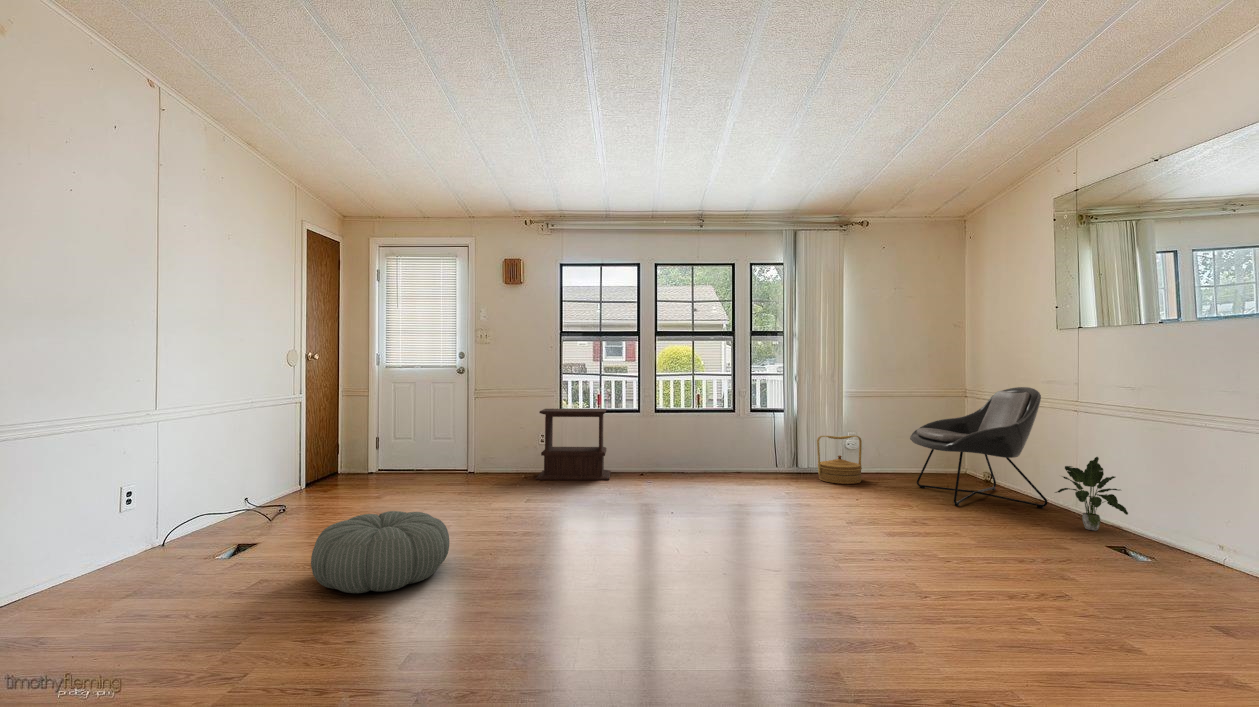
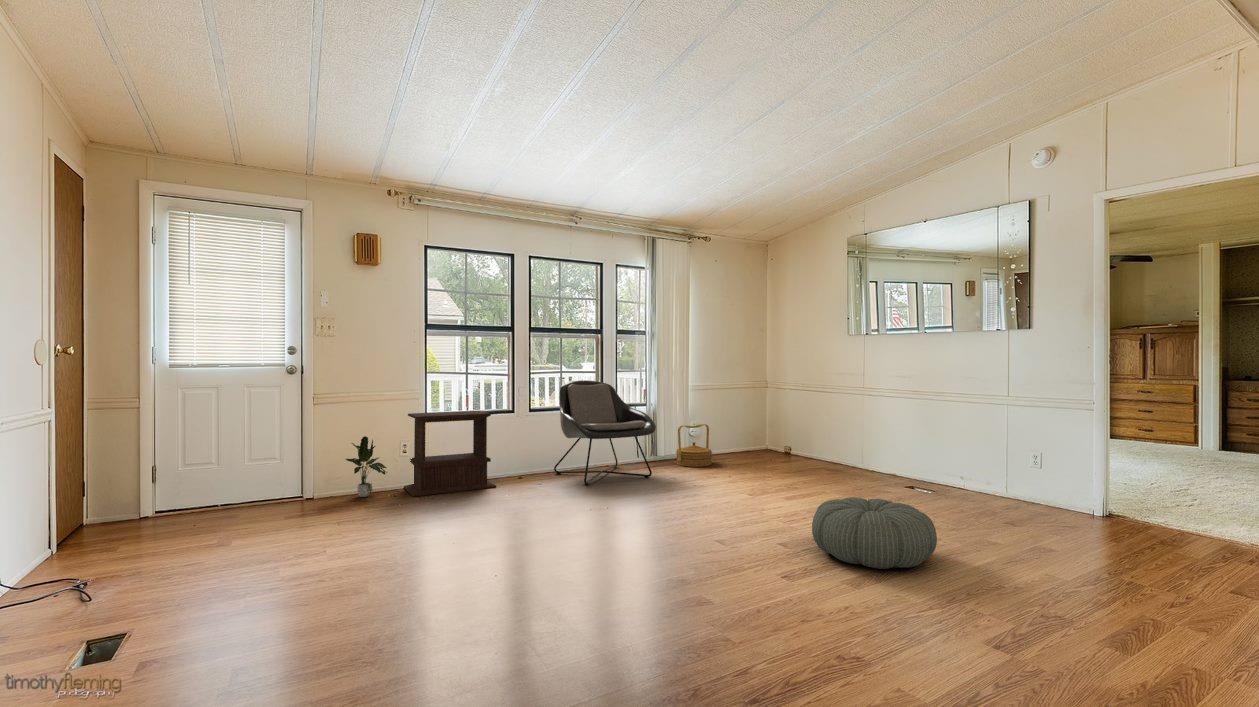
lounge chair: present [910,387,1047,509] -> present [554,380,656,485]
potted plant: present [1055,457,1128,530] -> present [346,436,387,497]
pouf: present [311,511,449,593] -> present [812,497,937,569]

